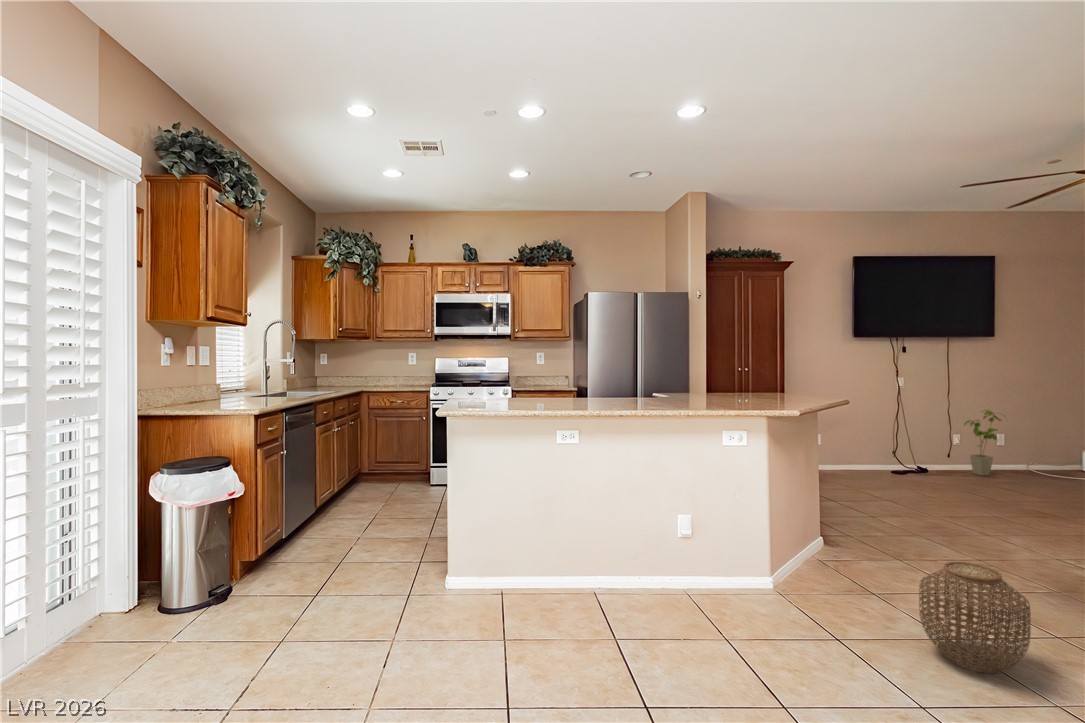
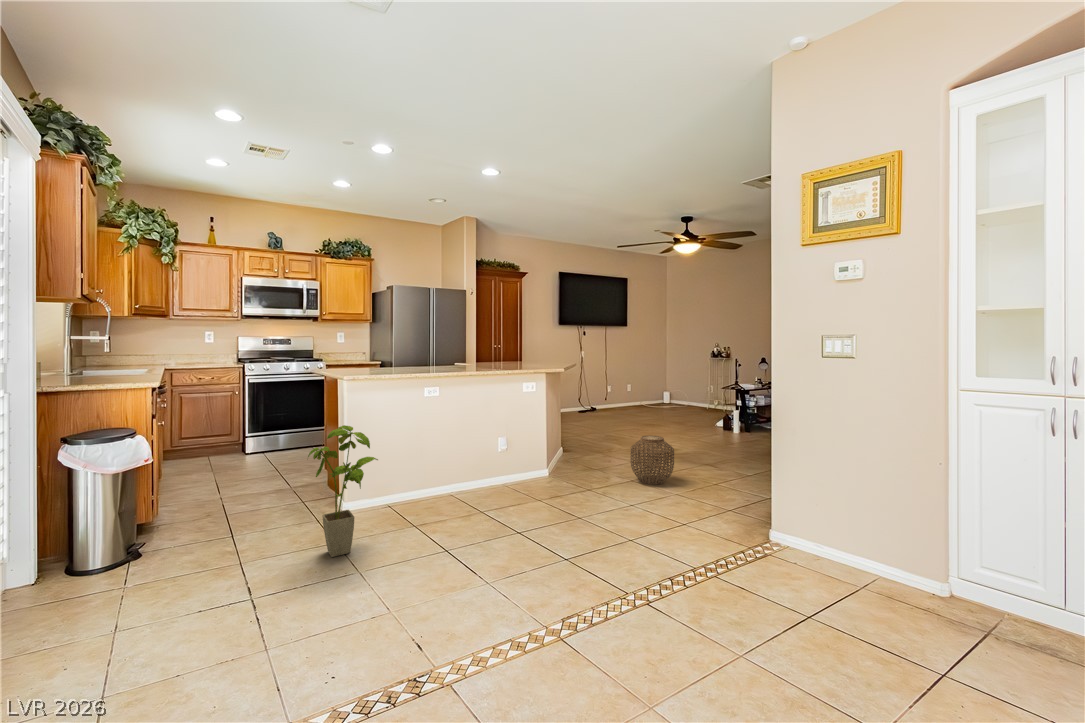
house plant: present [964,410,1005,475] -> present [308,425,378,557]

